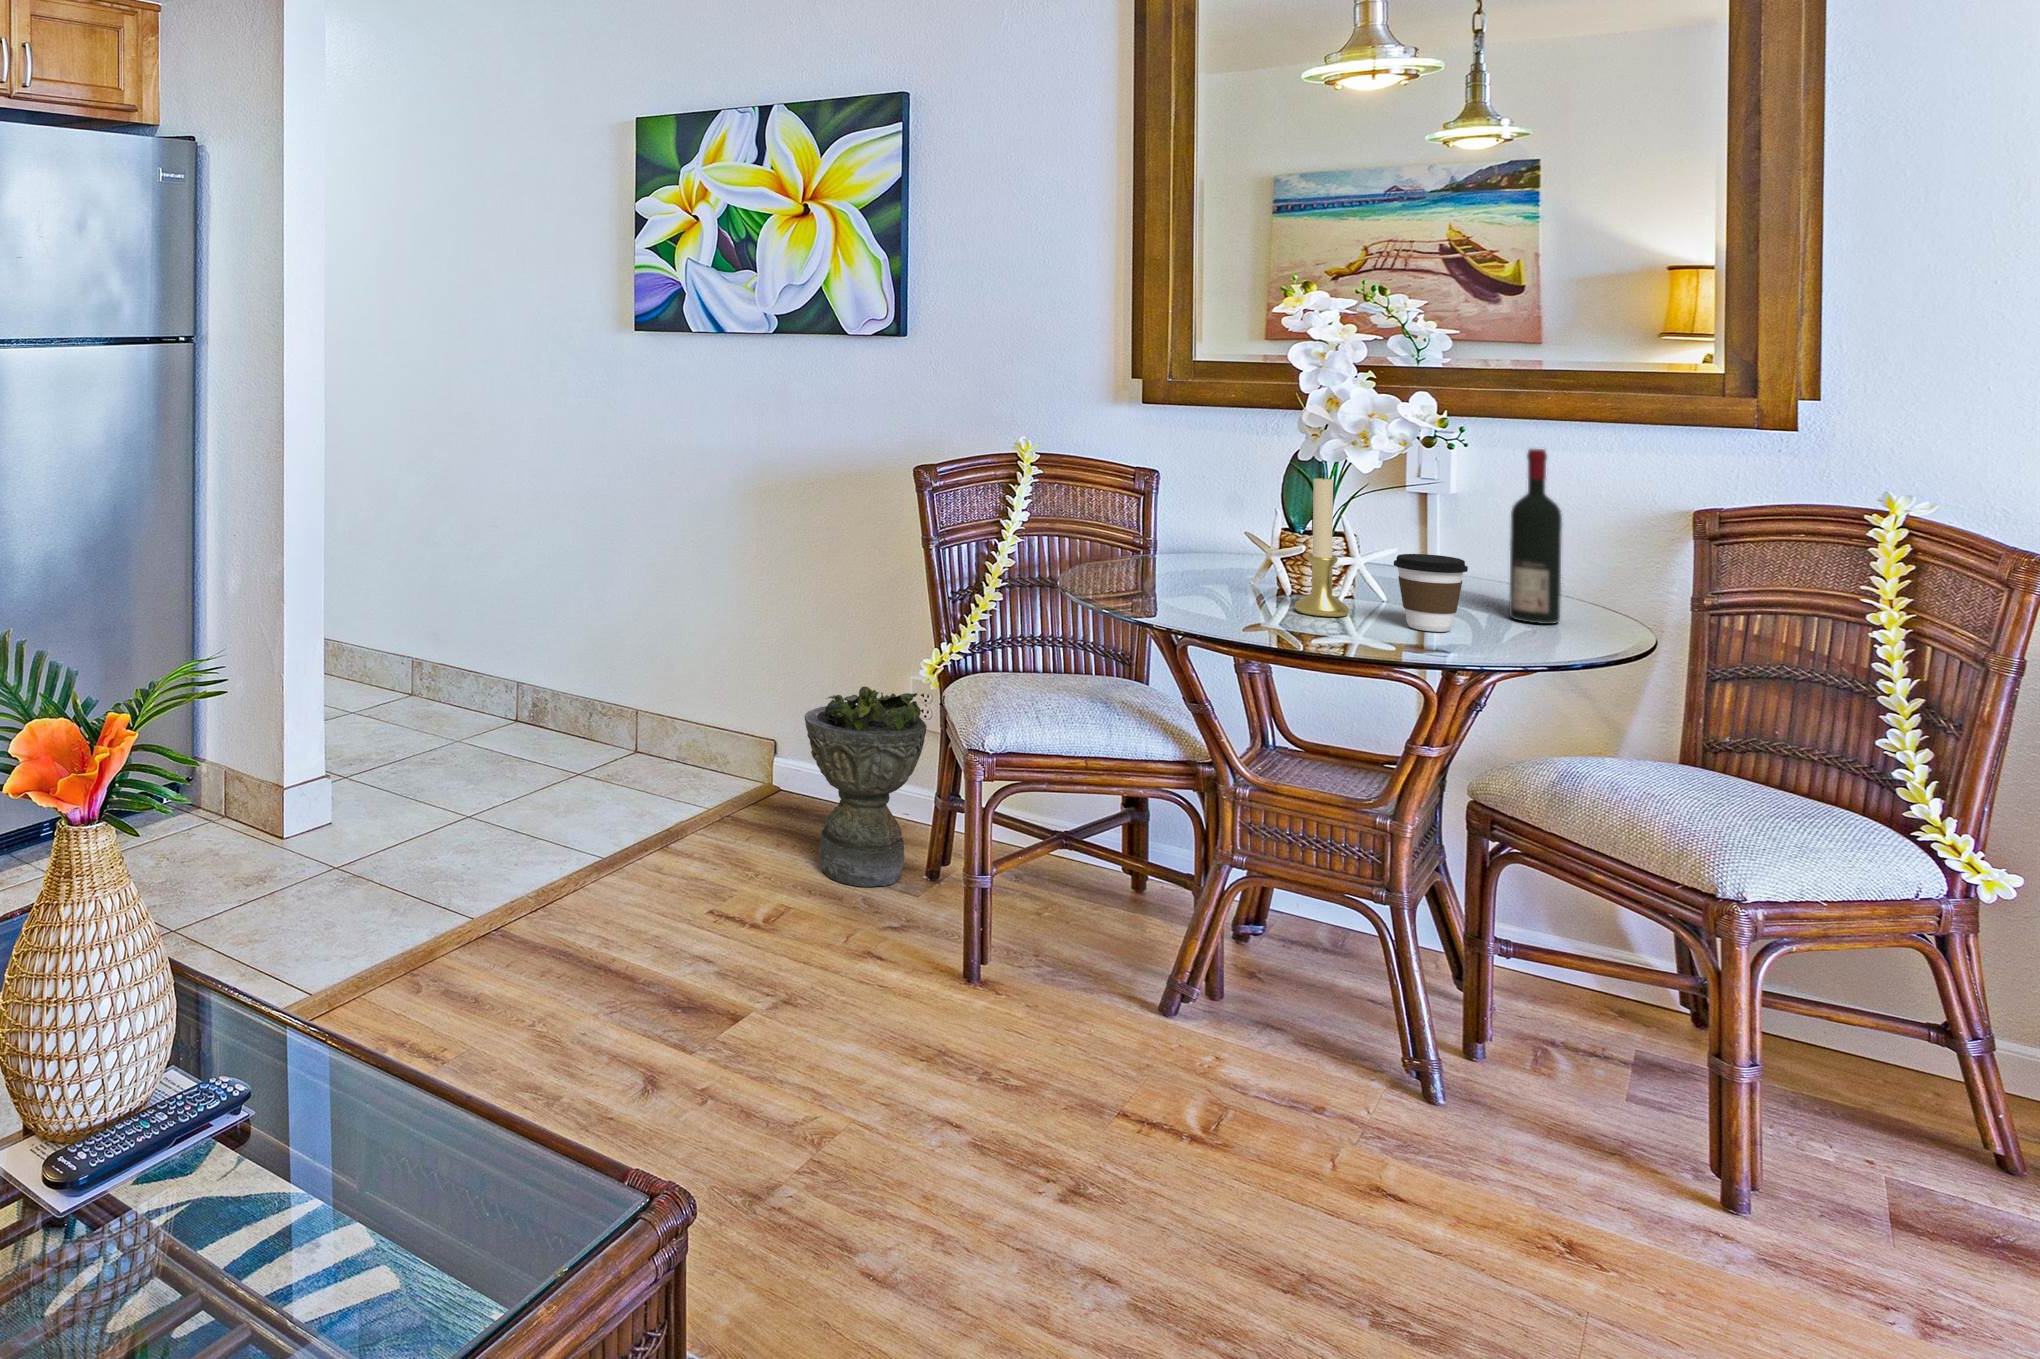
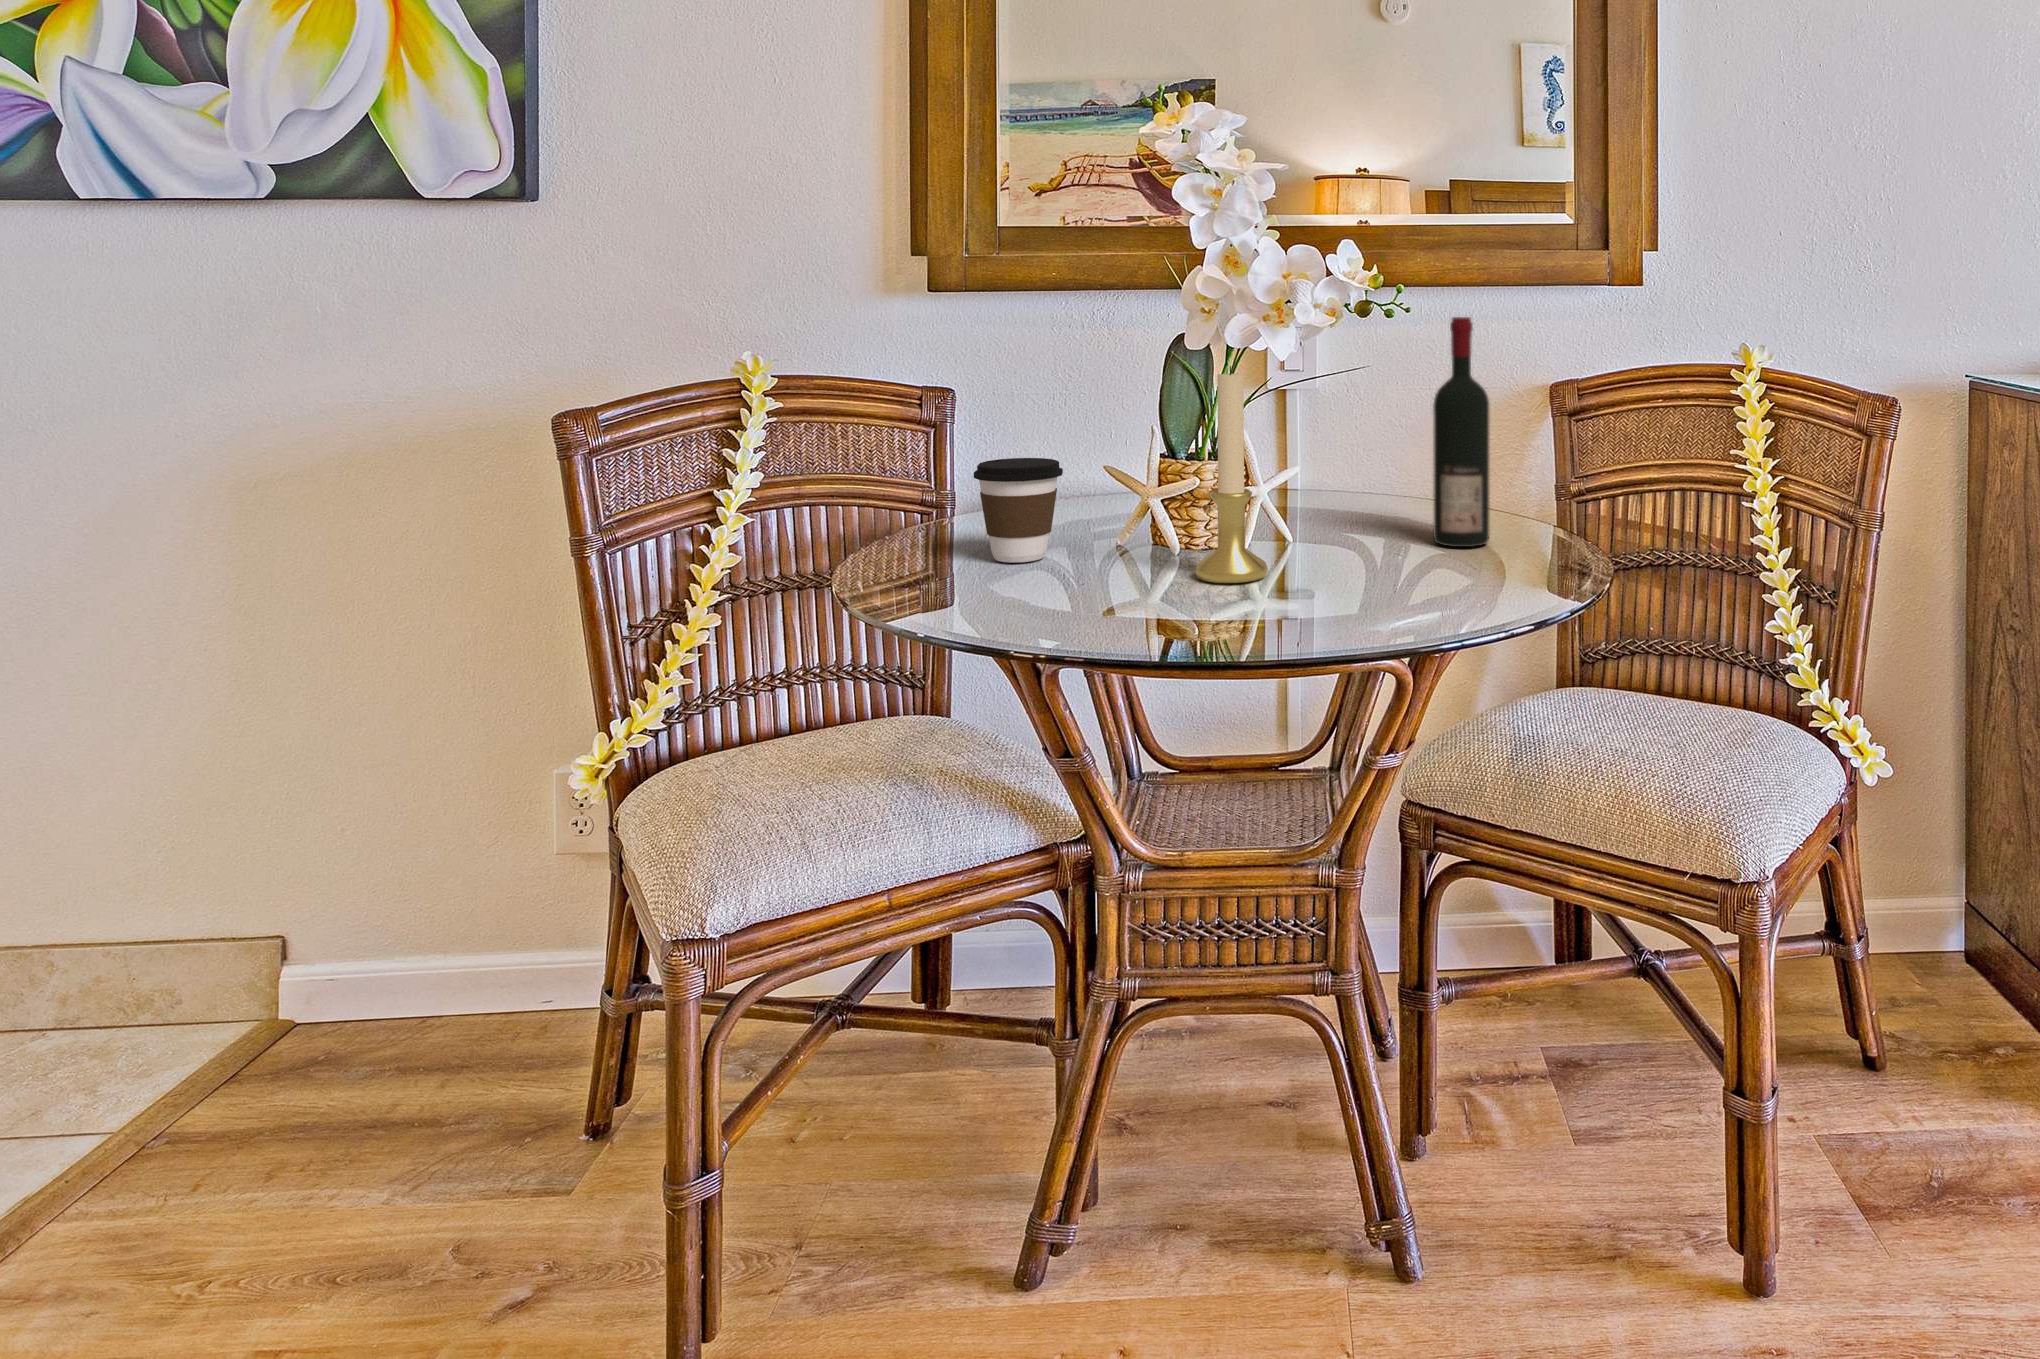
coffee cup: present [1394,554,1468,632] -> present [974,458,1063,563]
planter: present [804,686,927,887] -> none [325,804,588,1204]

